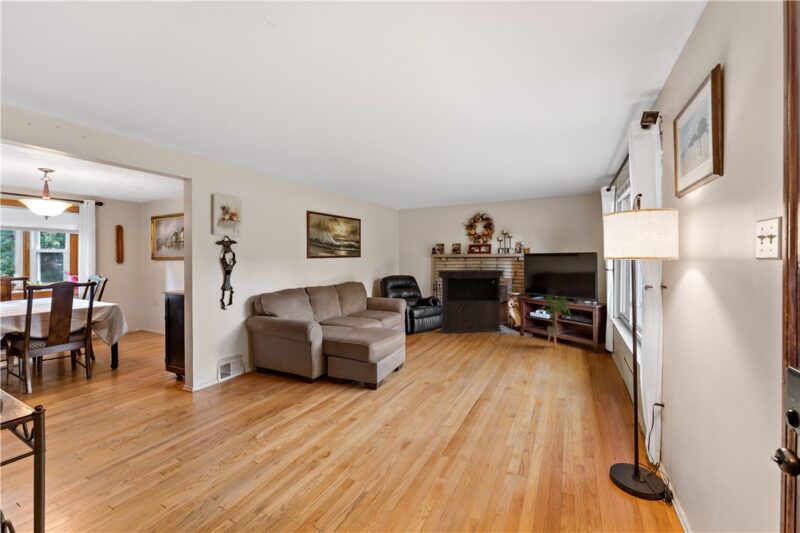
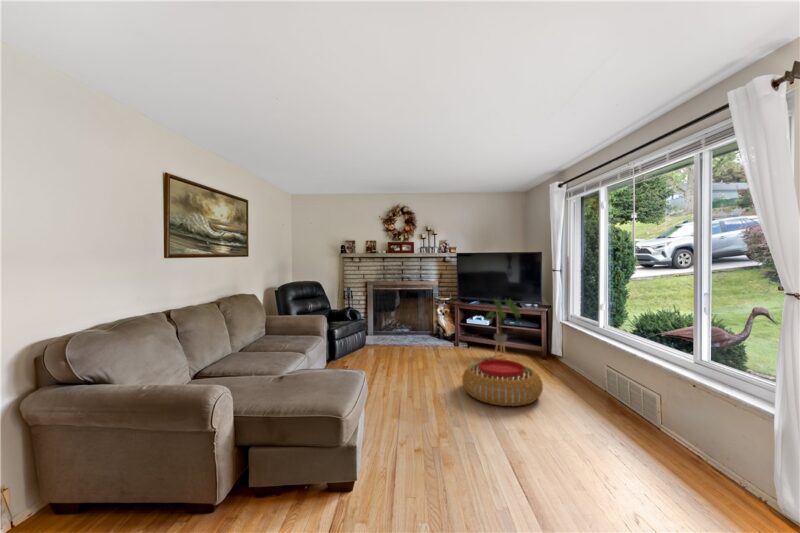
console table: present [438,270,504,333] -> none [355,272,432,354]
pouf: none [487,341,552,376] -> present [462,359,543,406]

